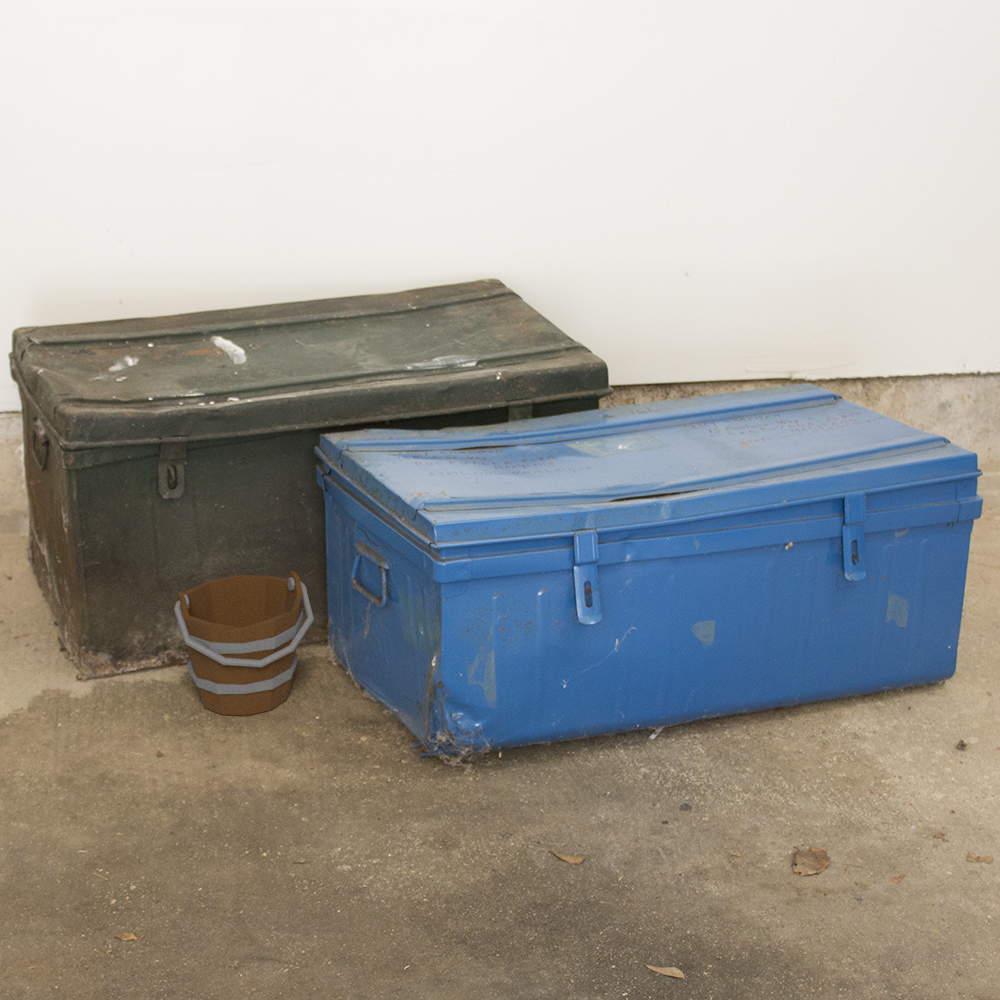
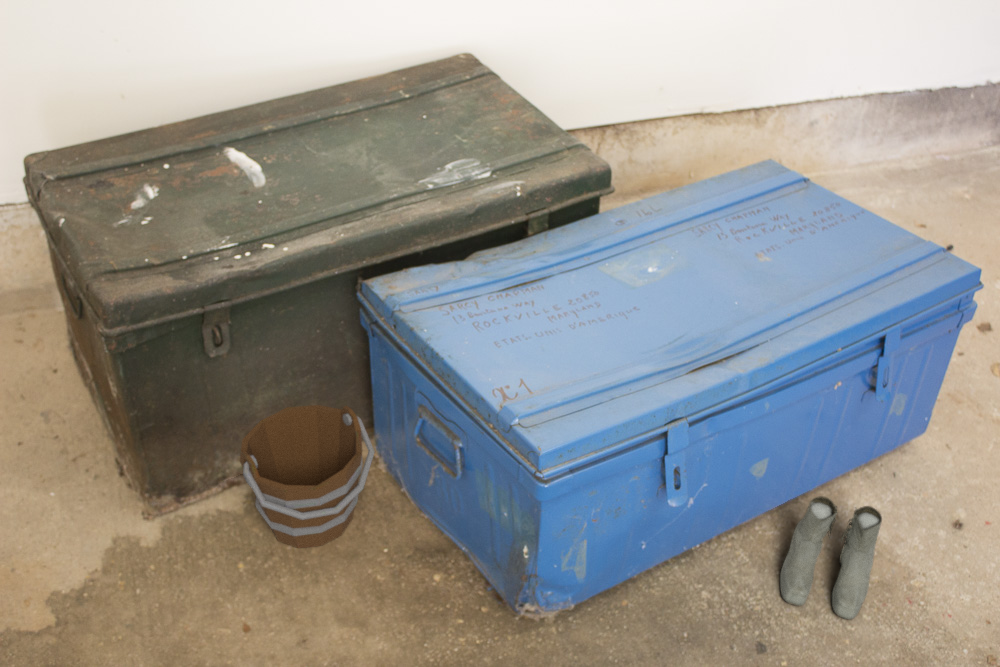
boots: none [735,692,851,829] -> present [780,496,882,620]

